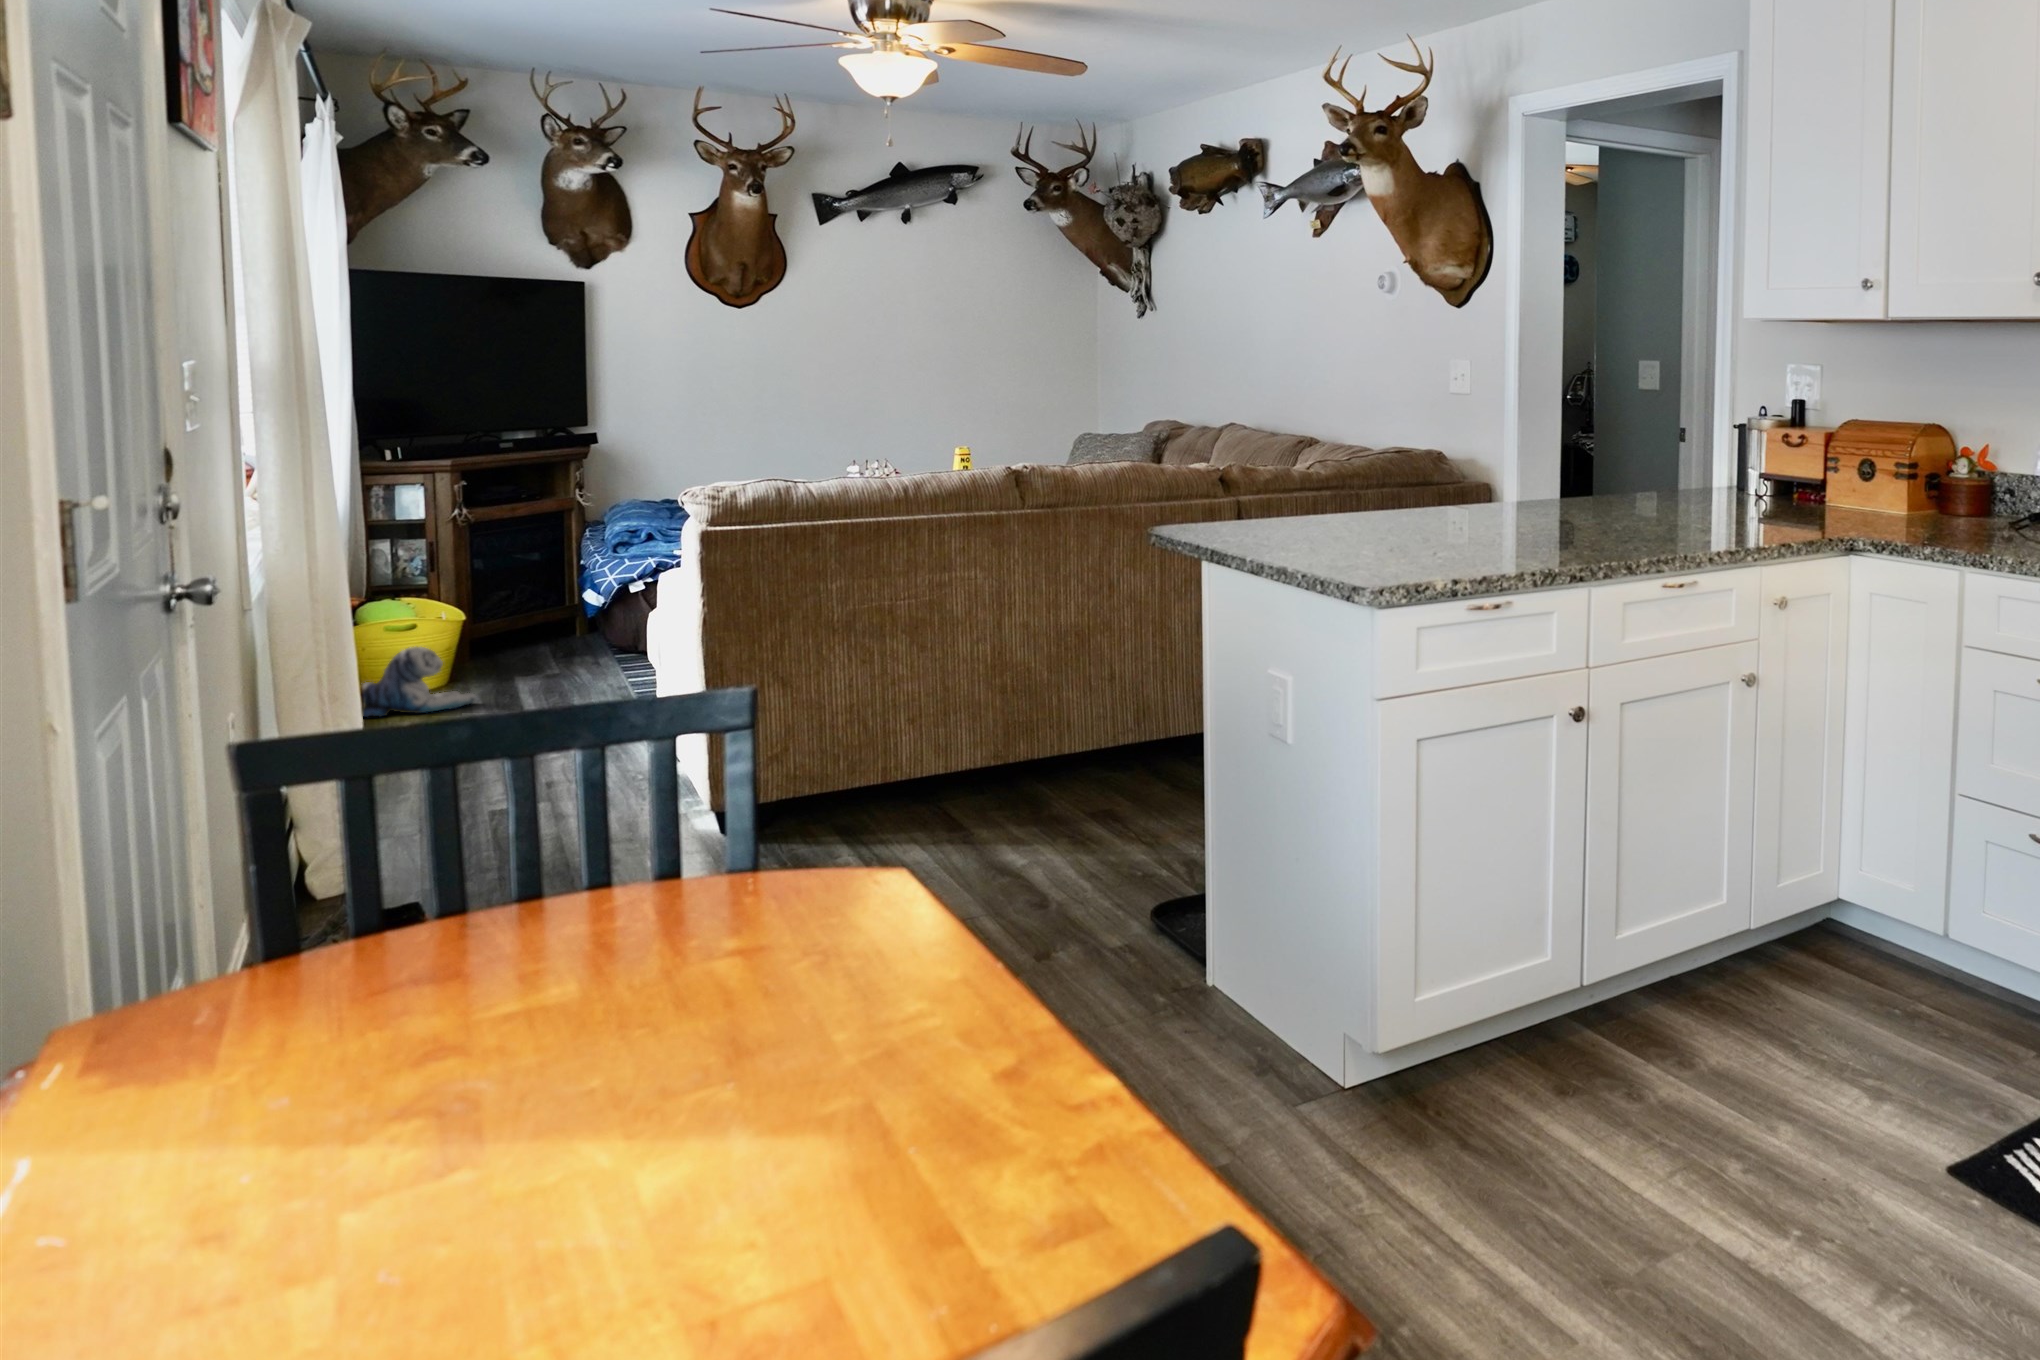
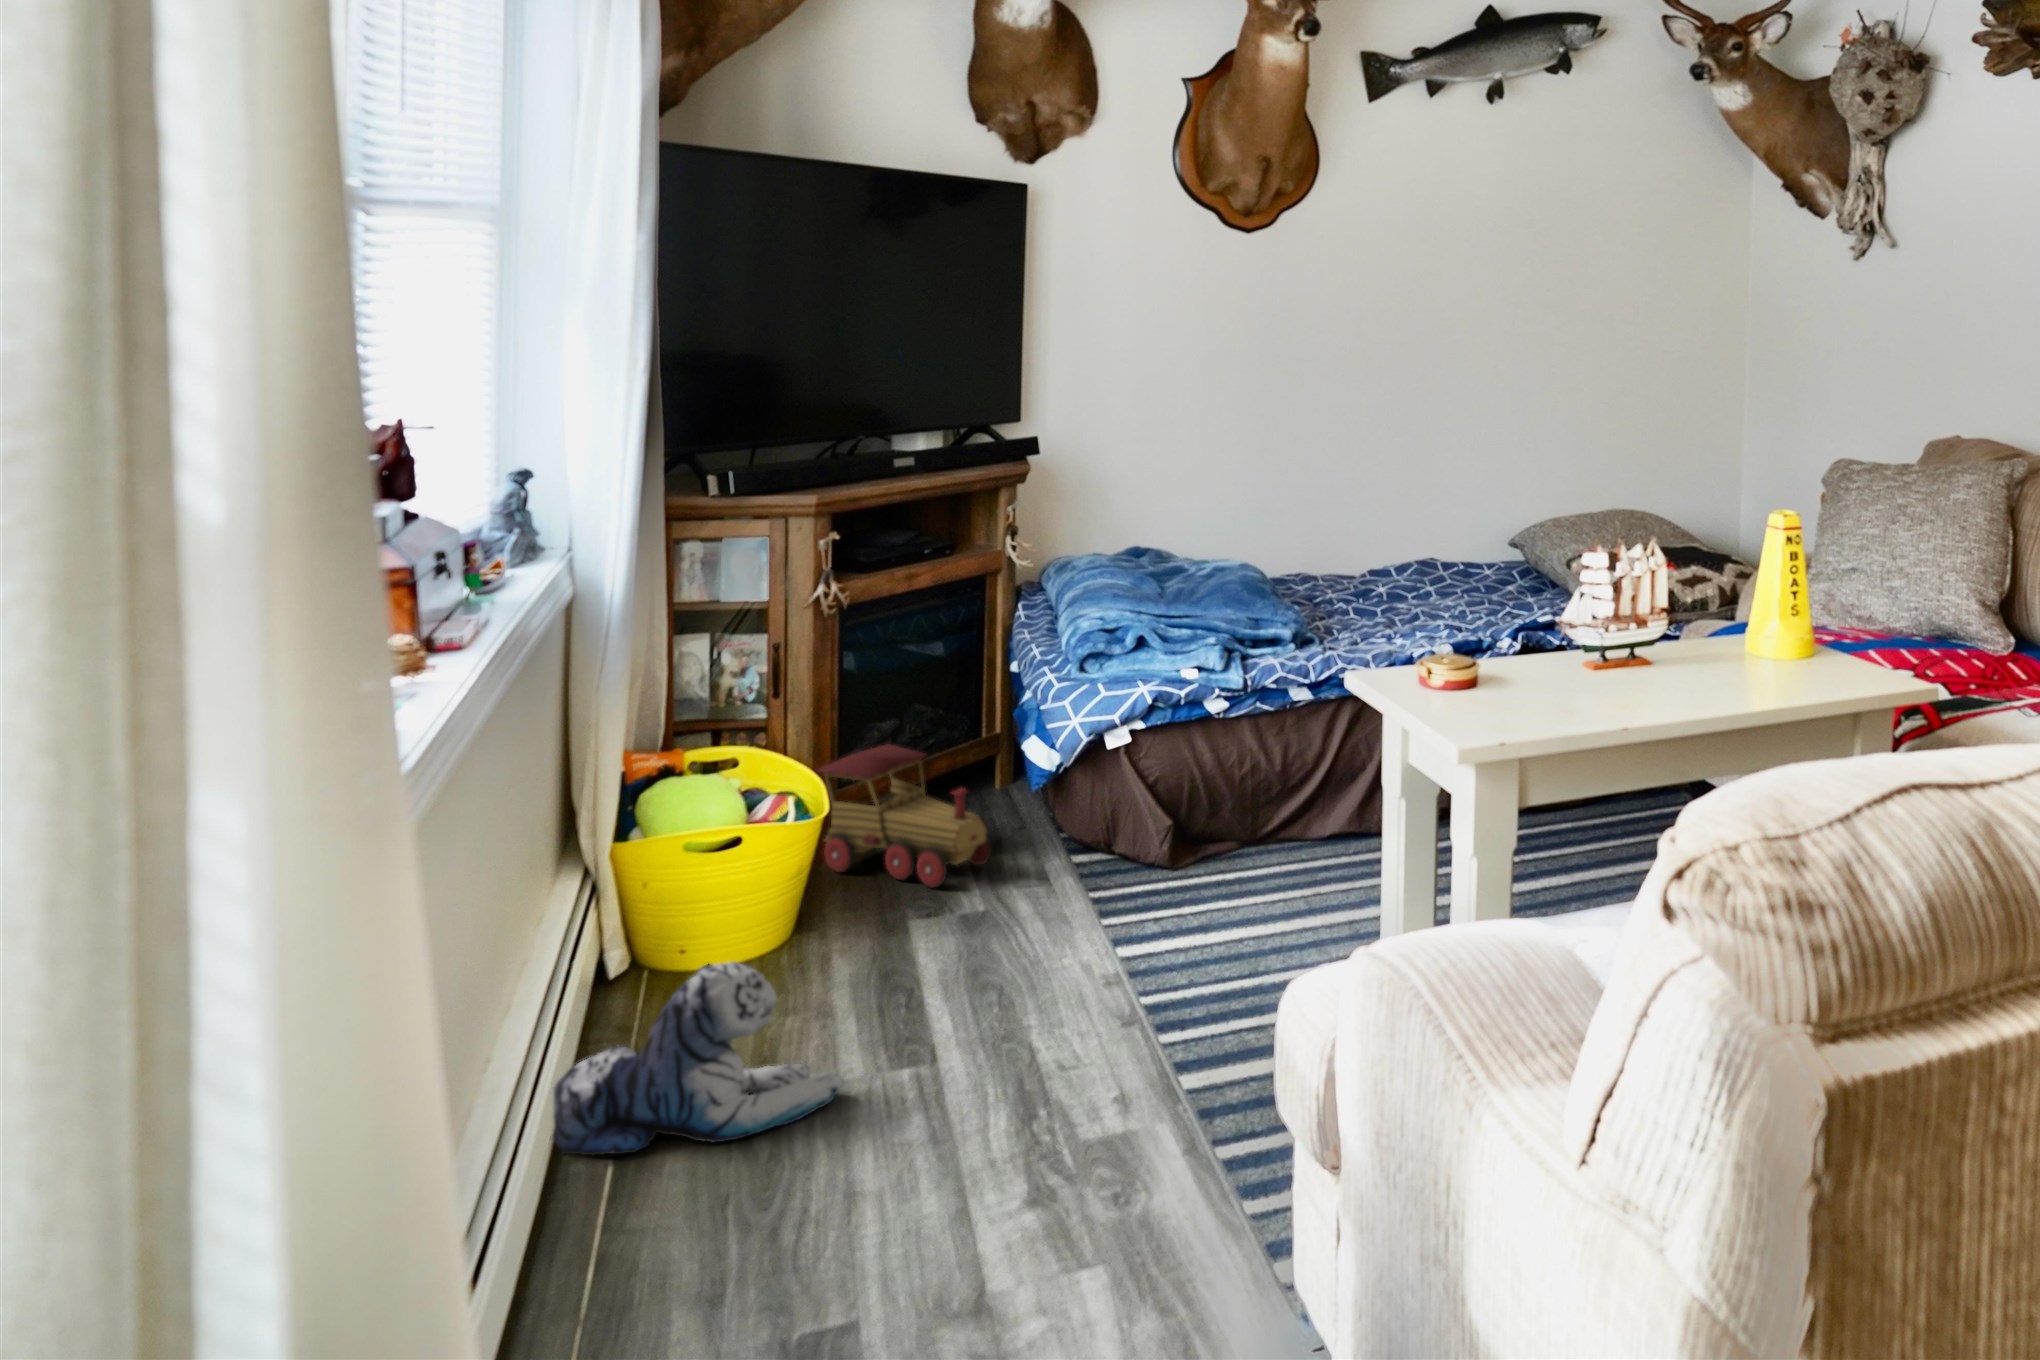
toy train: none [459,595,563,657] -> present [818,744,991,887]

